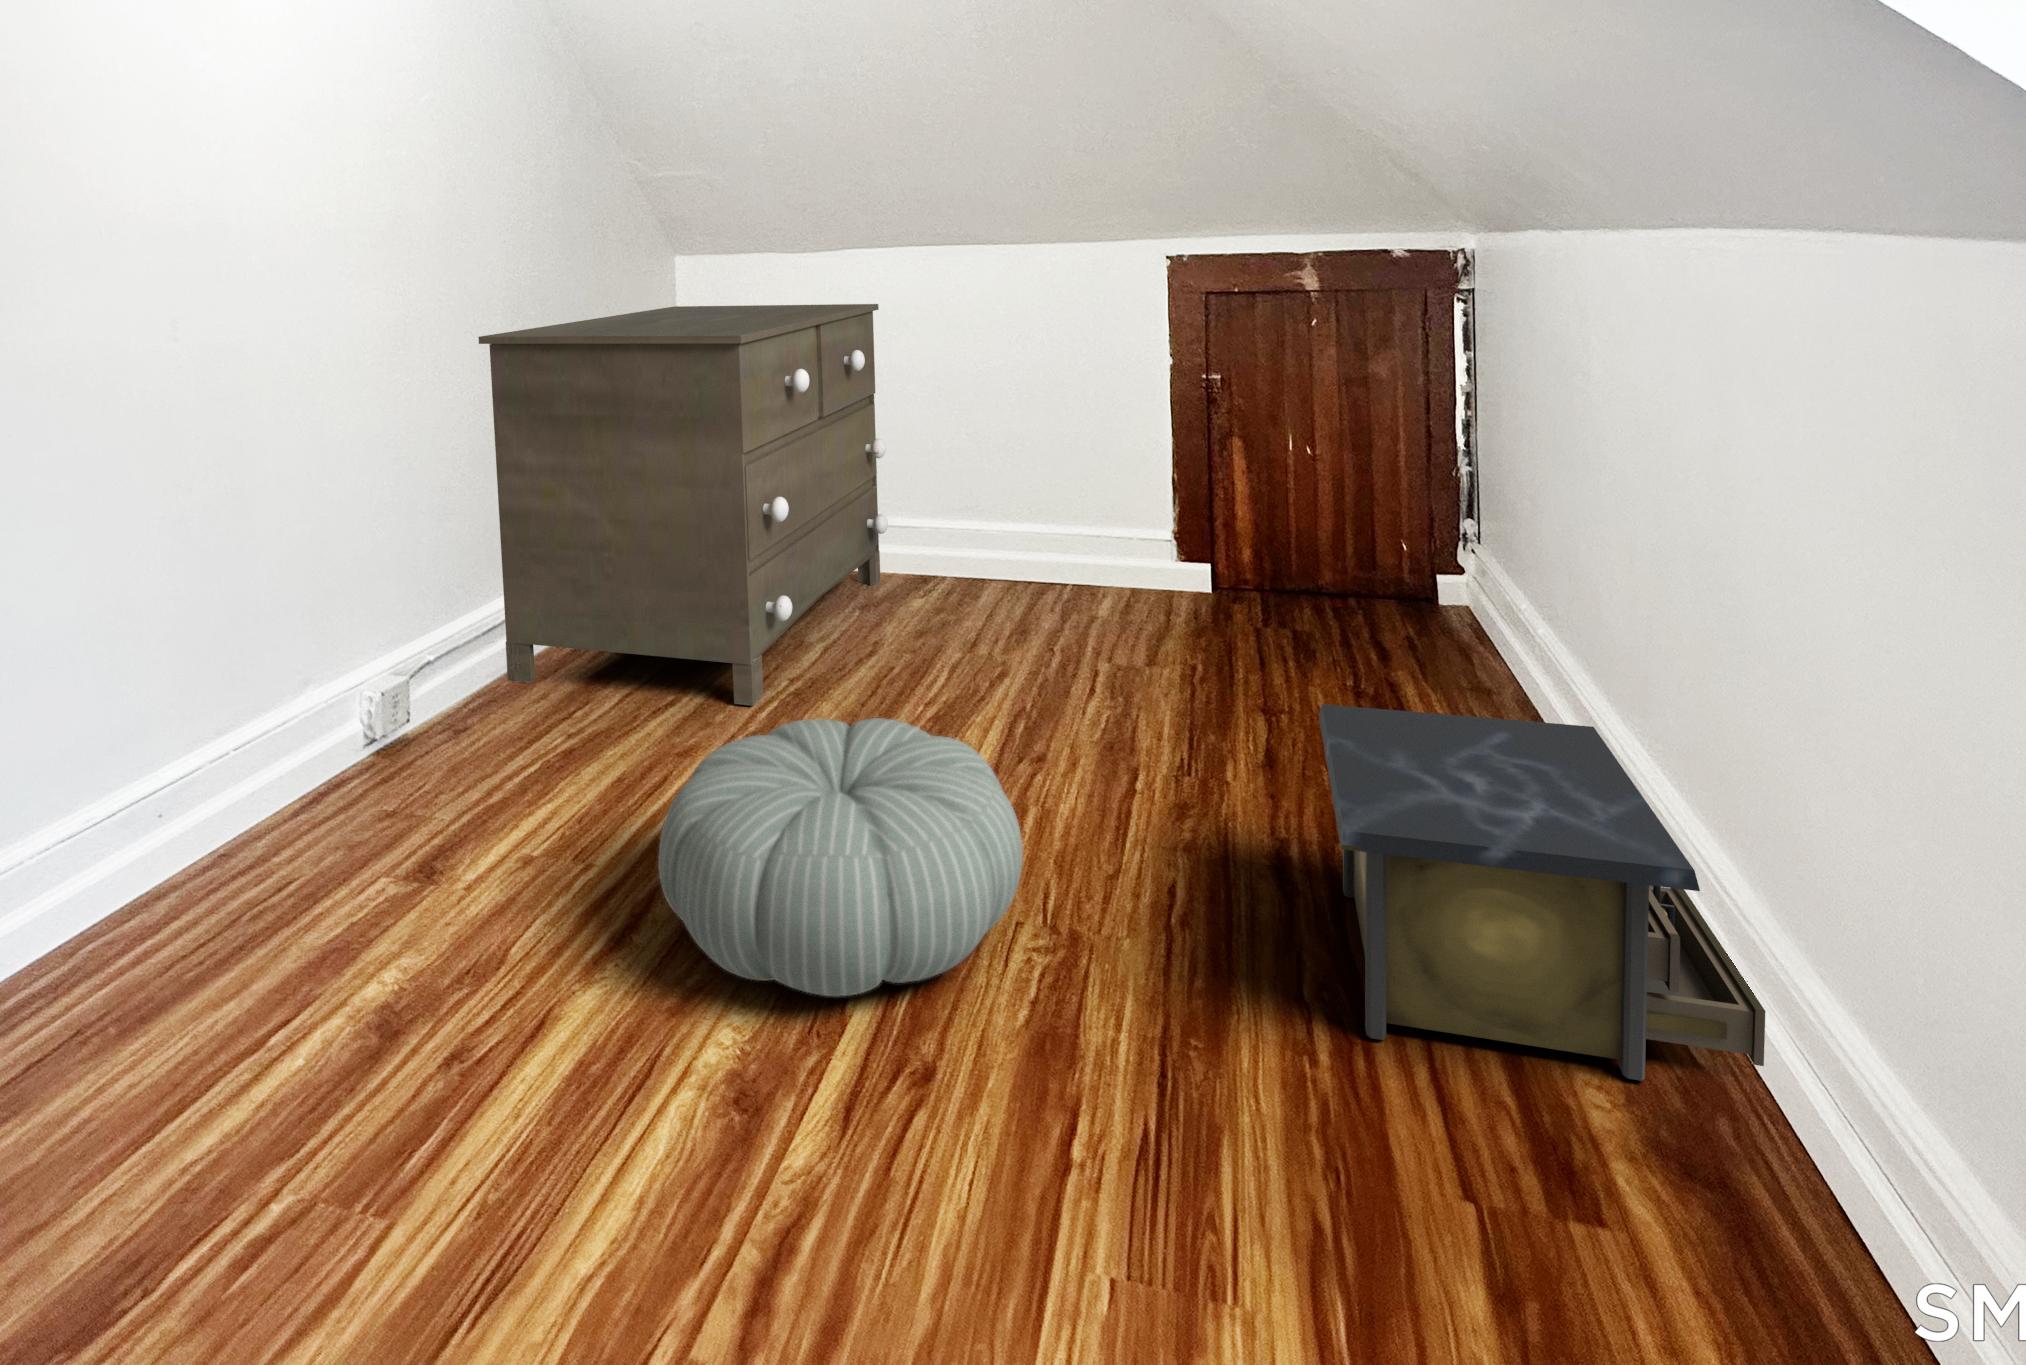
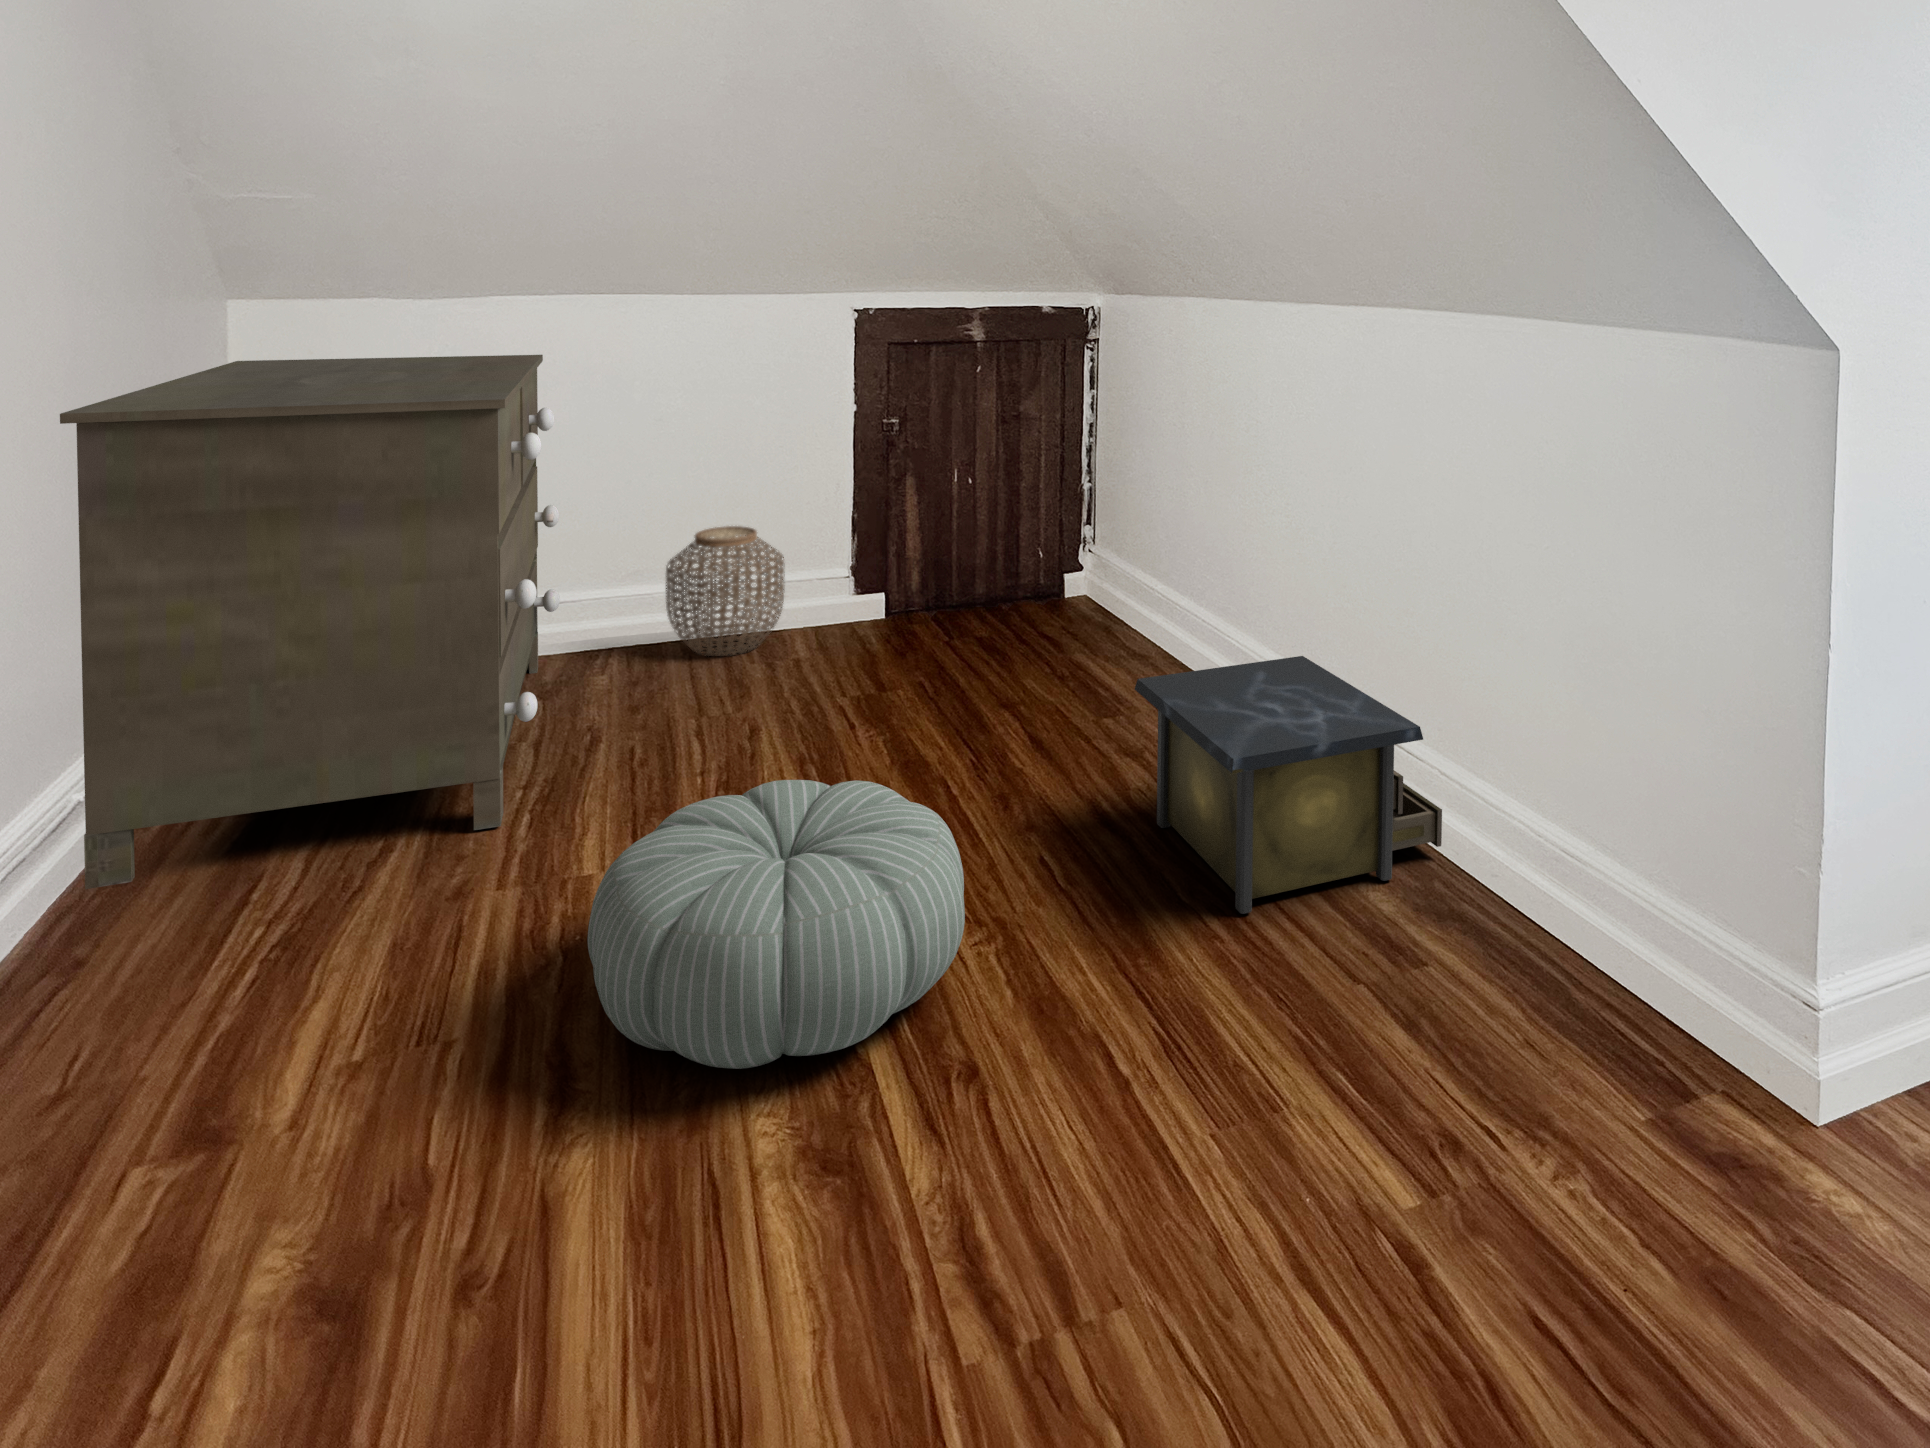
woven basket: none [981,475,1092,600] -> present [666,526,784,656]

